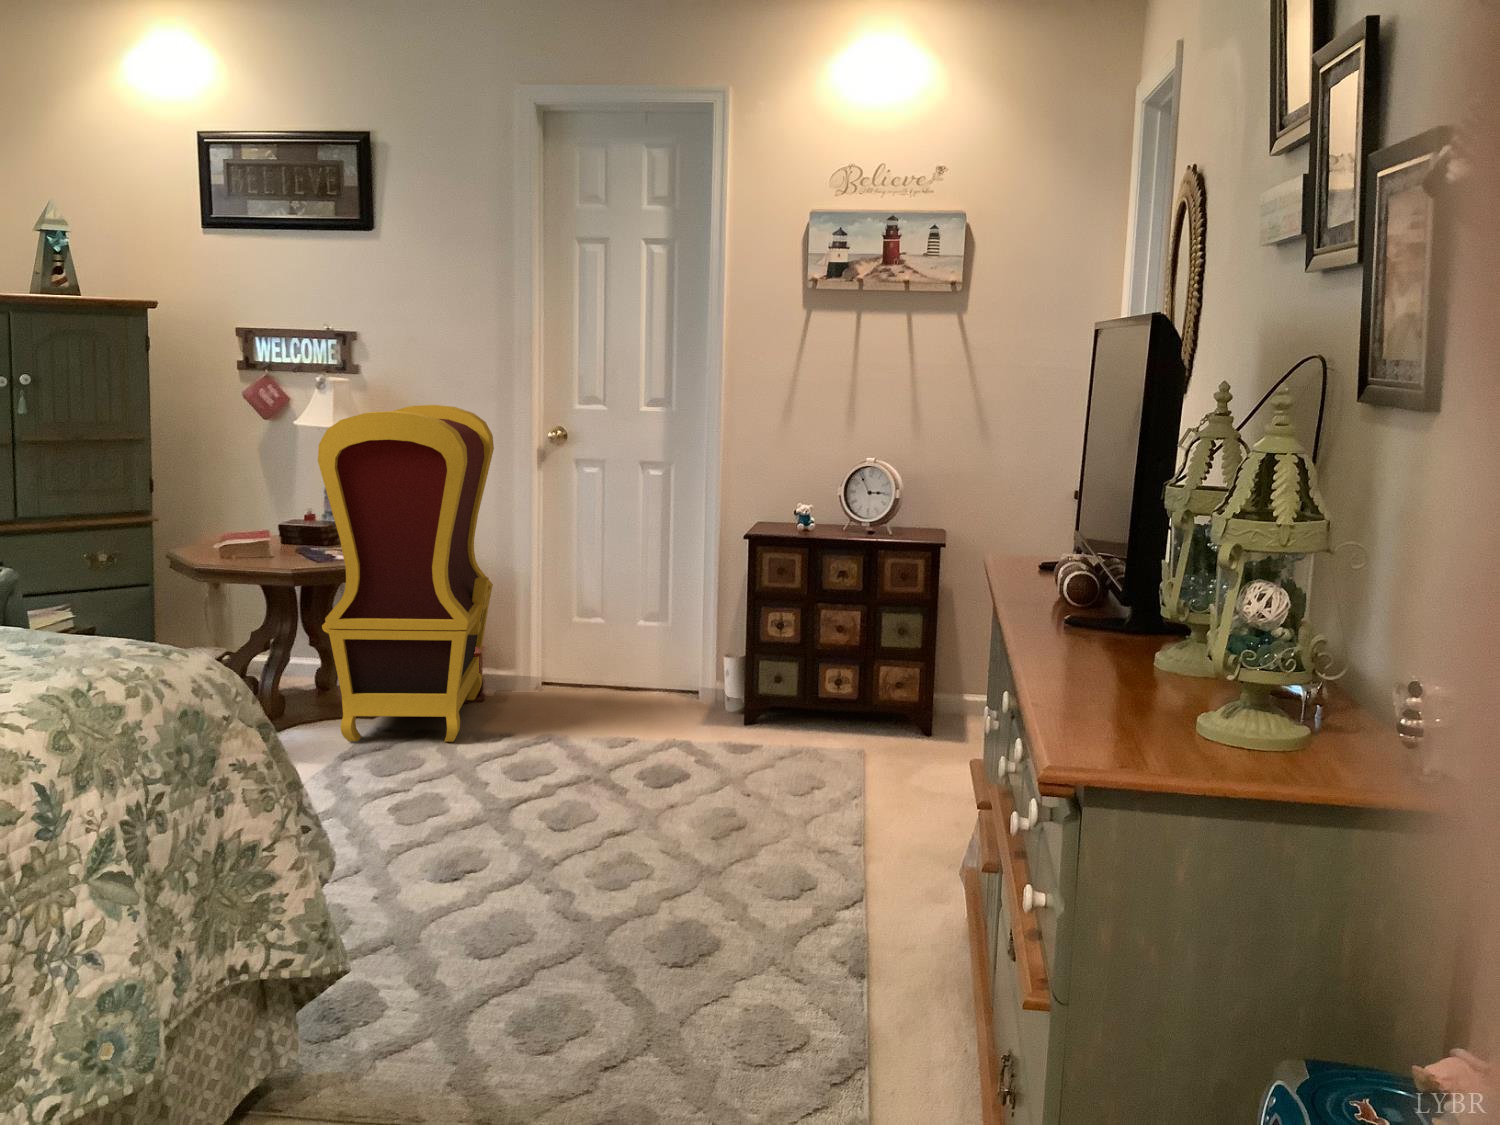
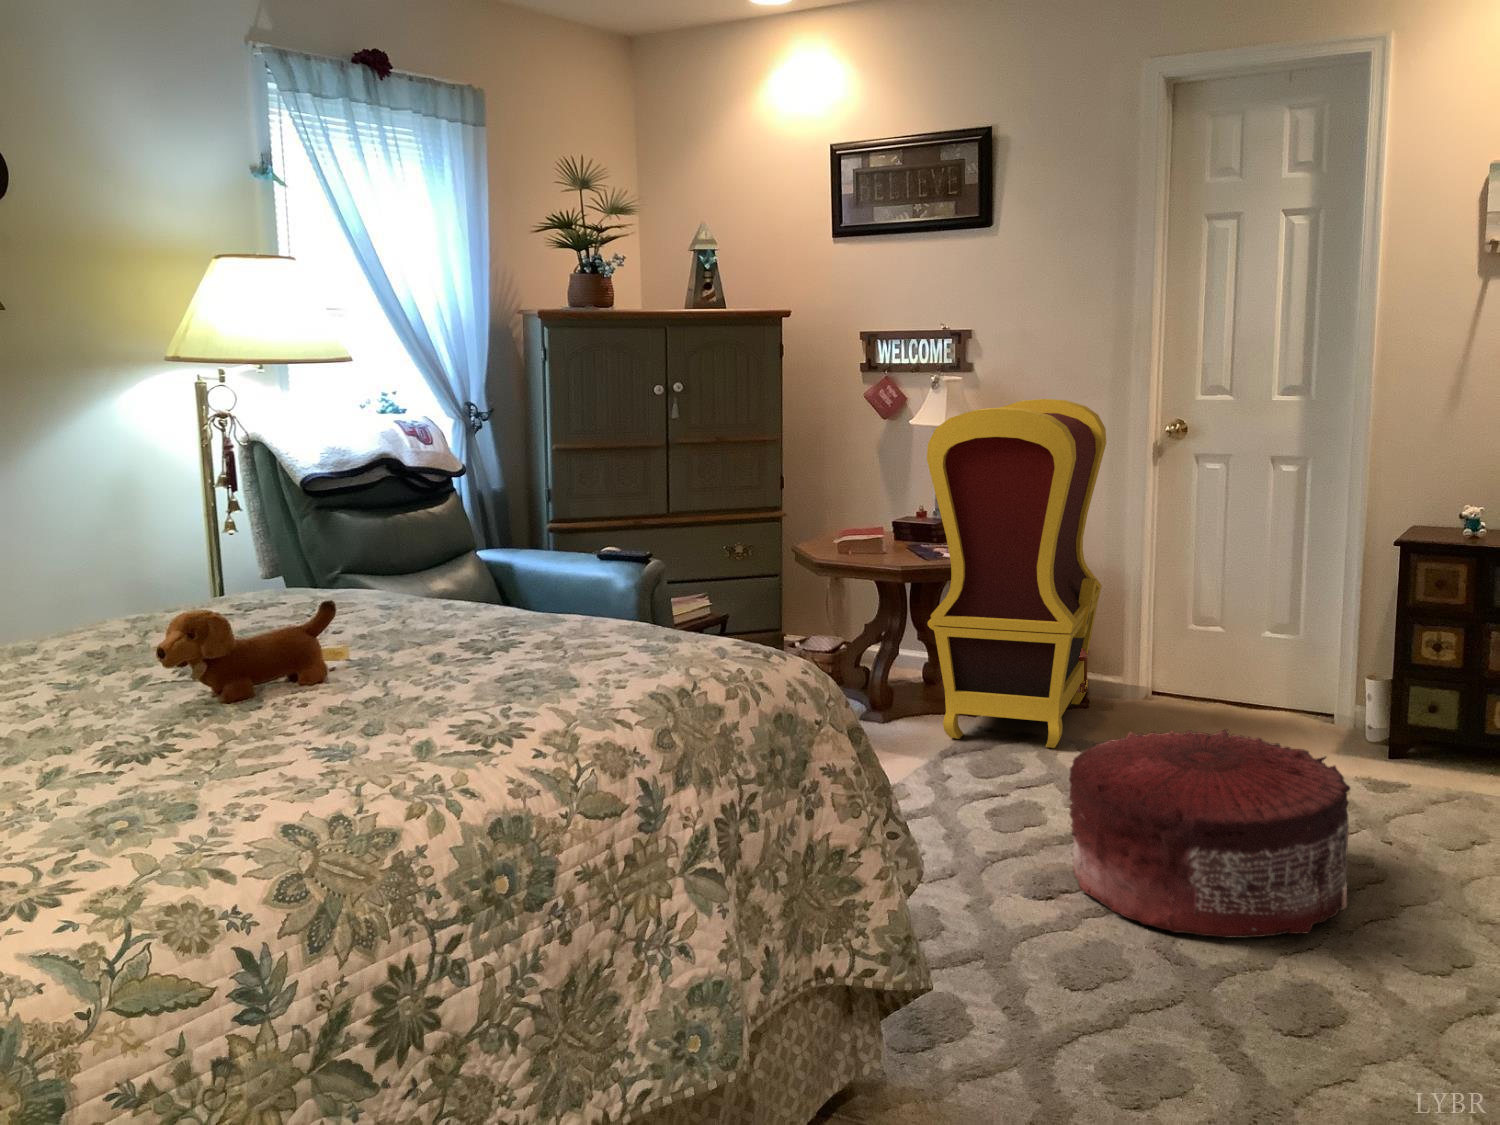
pouf: none [471,707,712,893] -> present [1069,729,1350,938]

